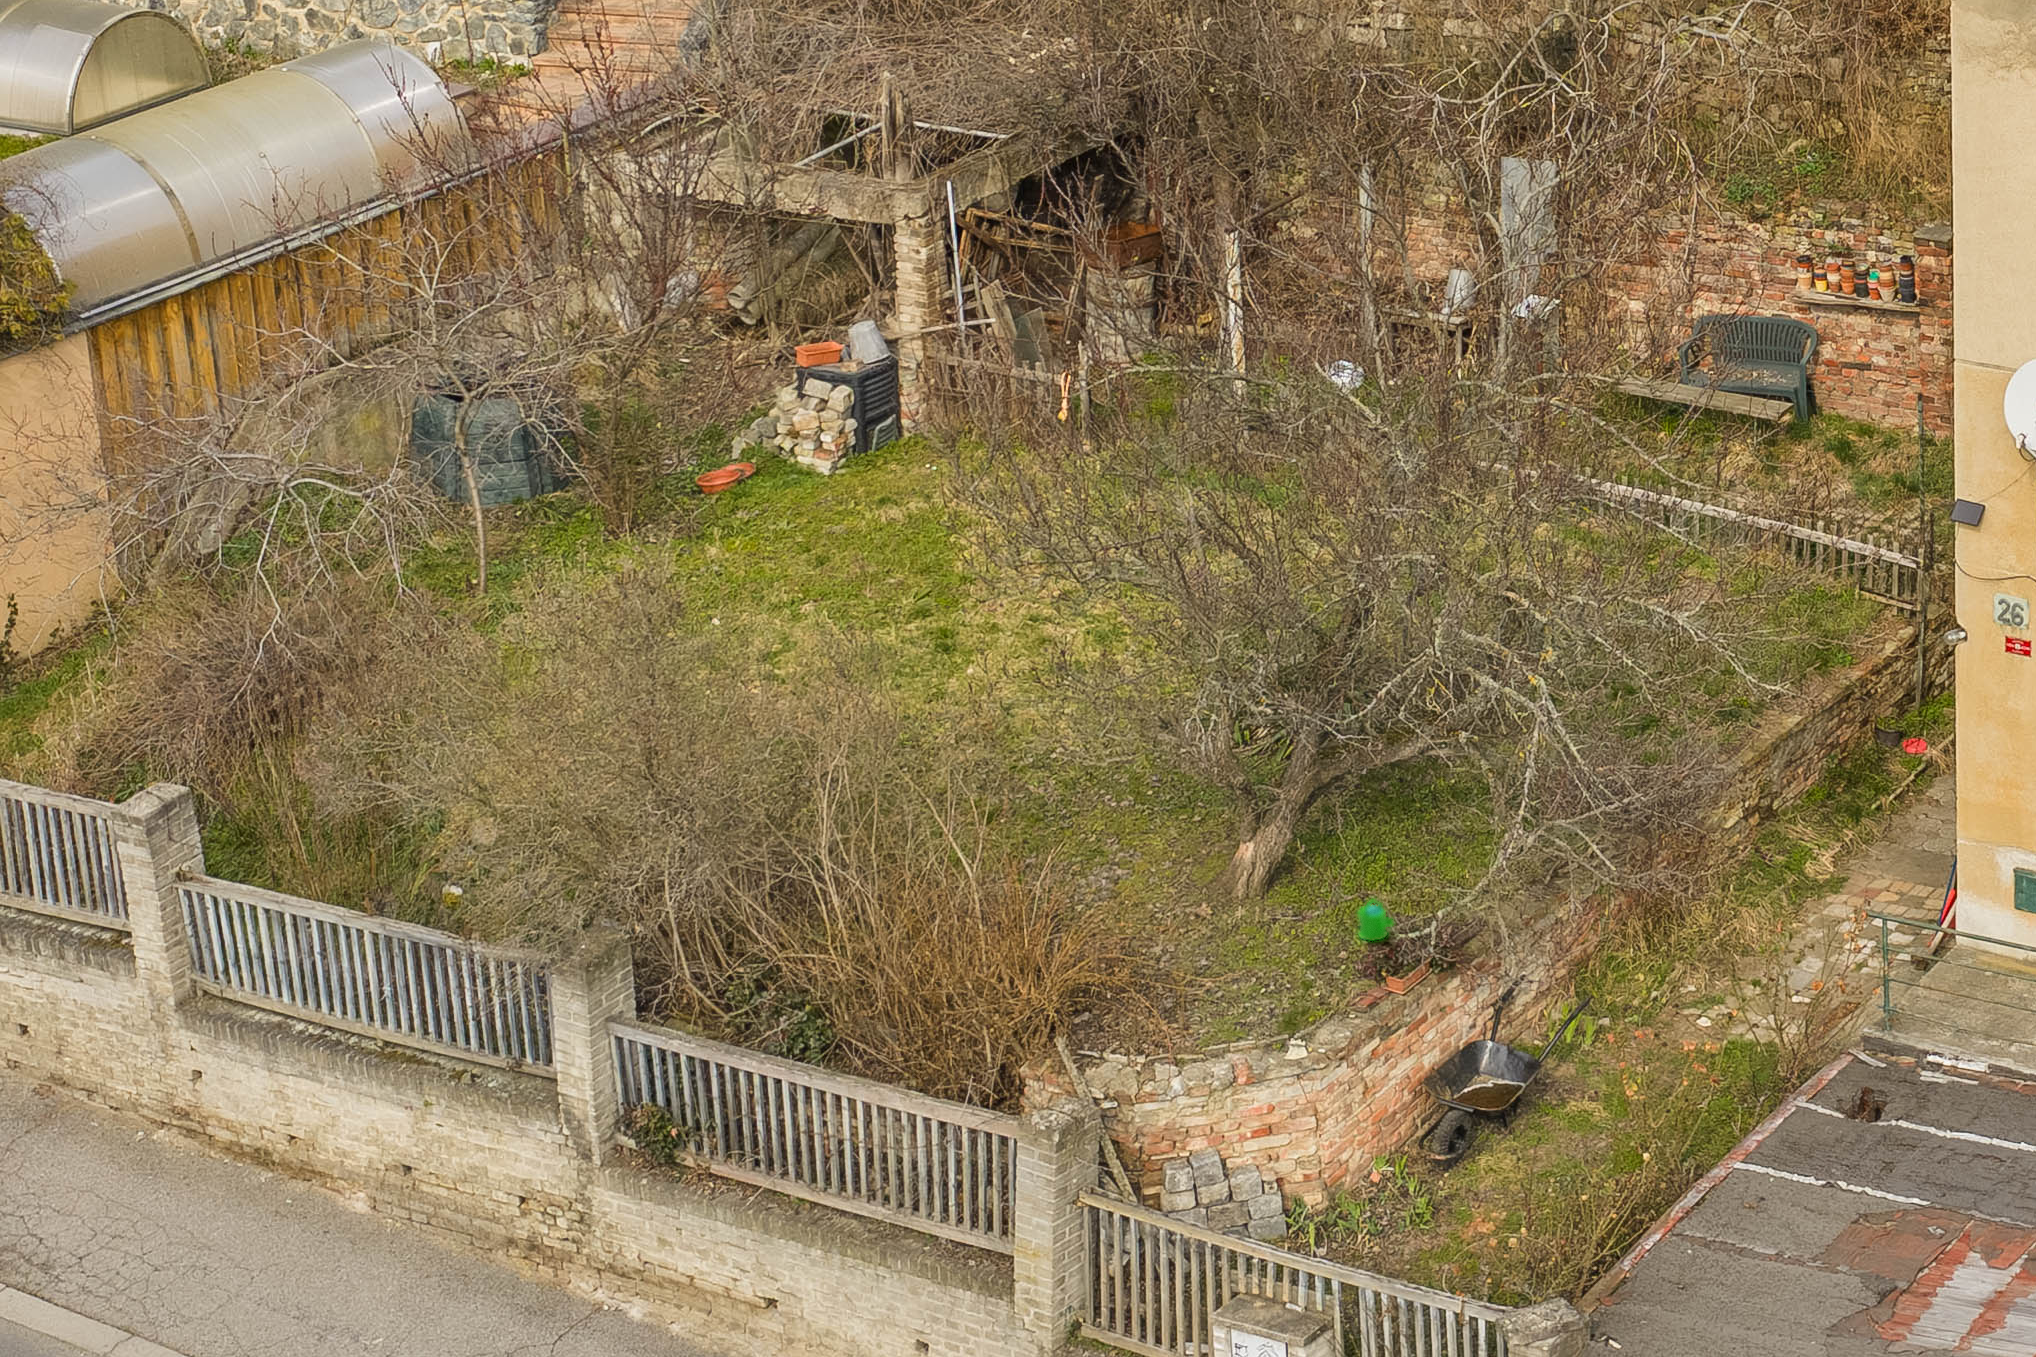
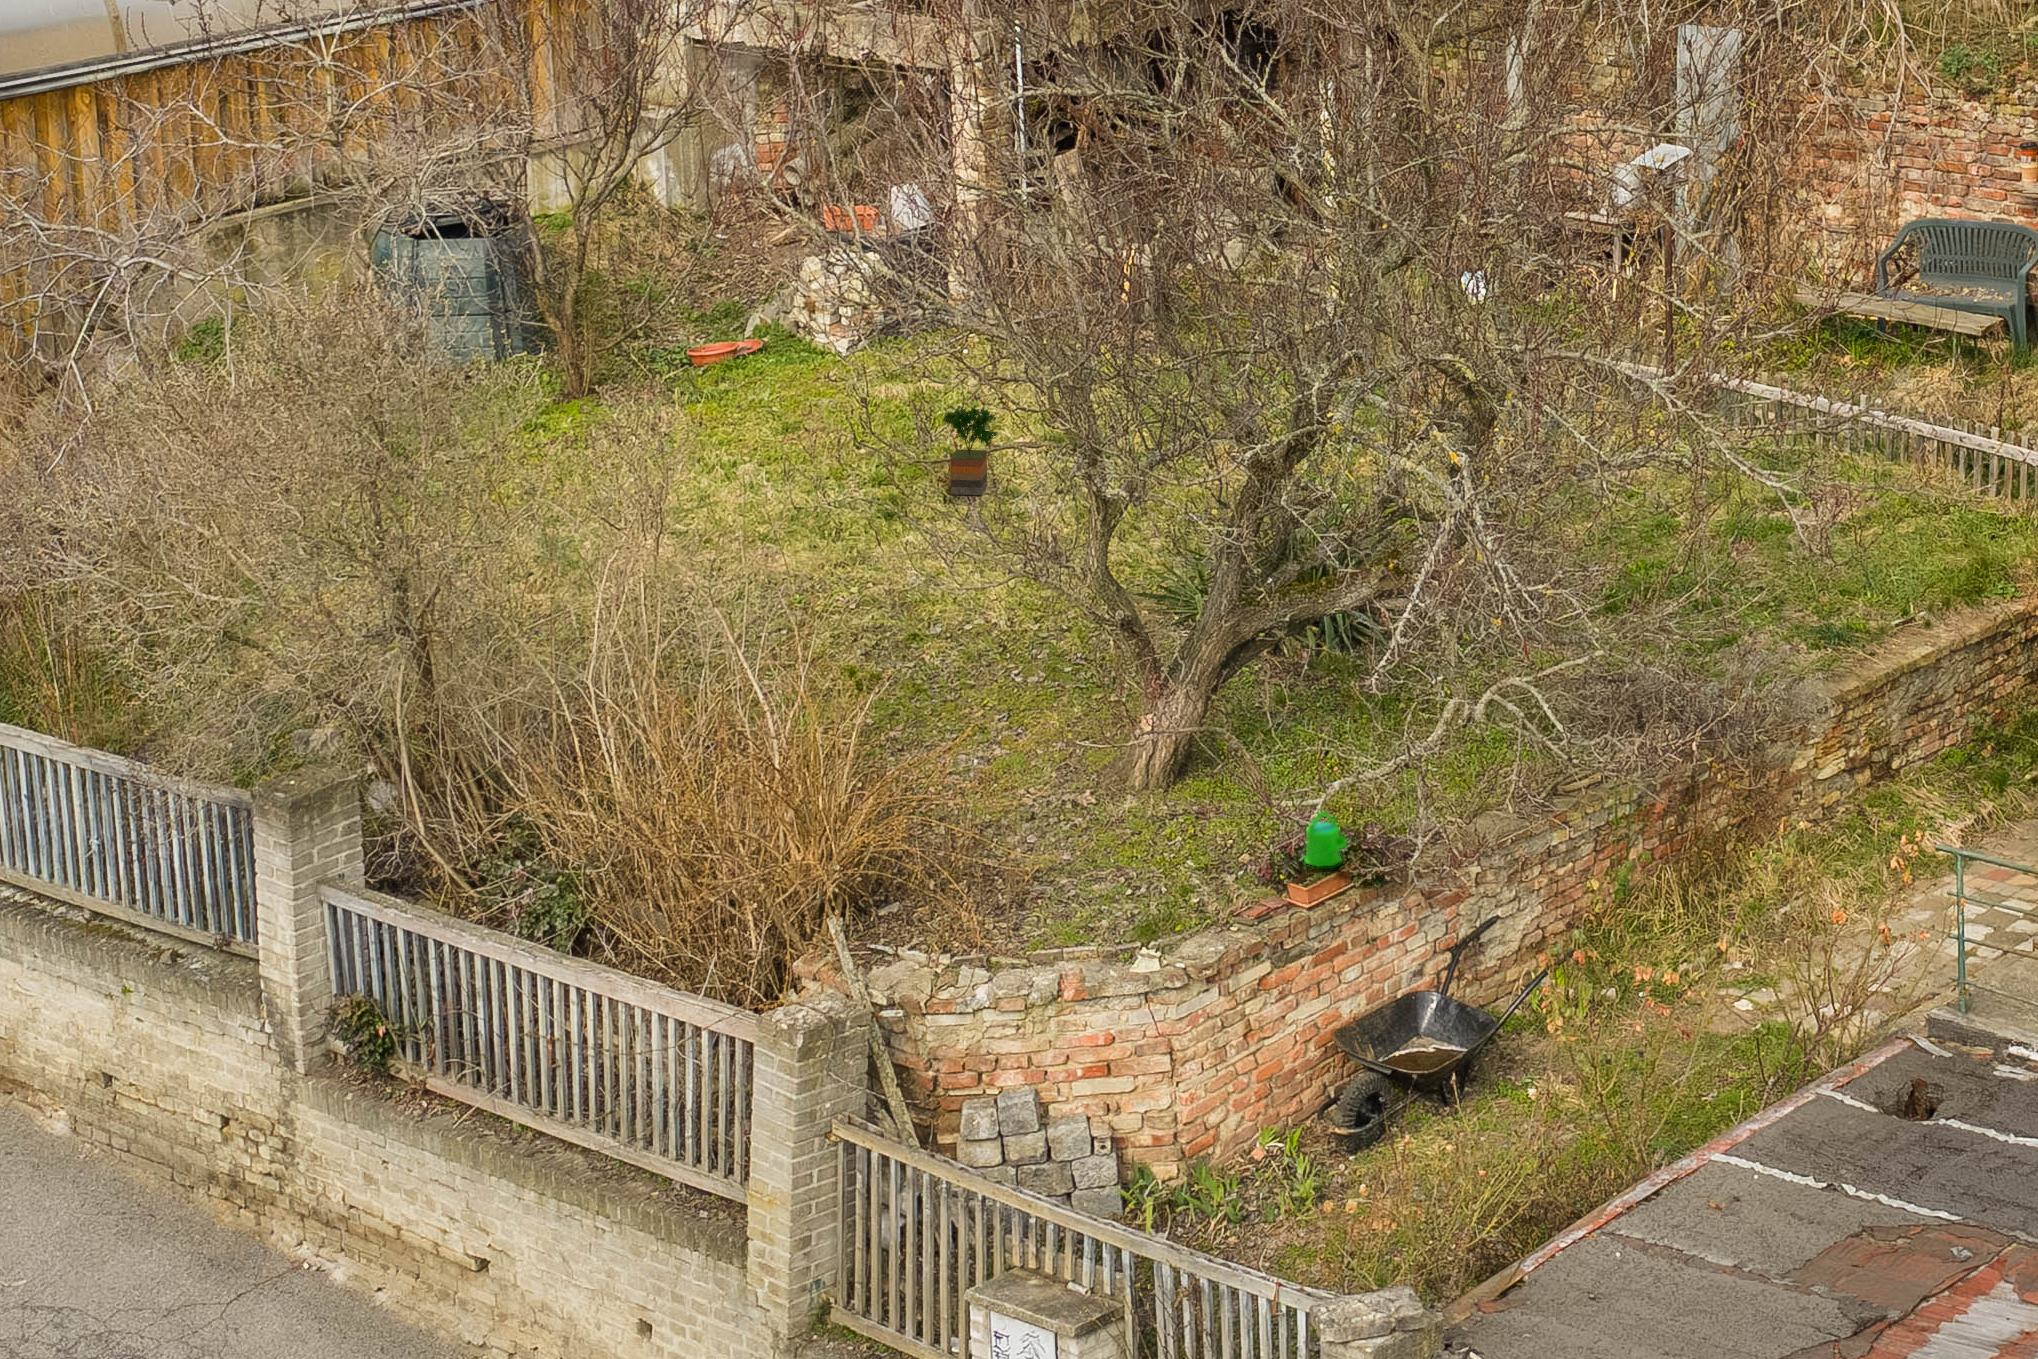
potted tree: none [953,538,1003,611] -> present [943,408,998,495]

